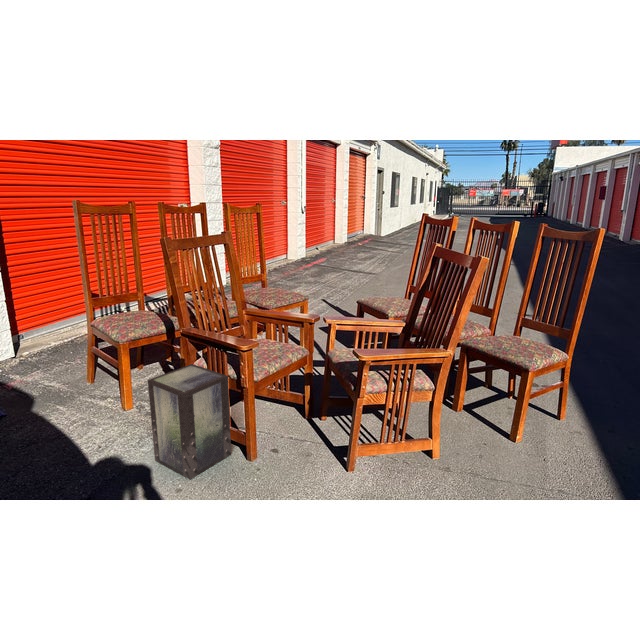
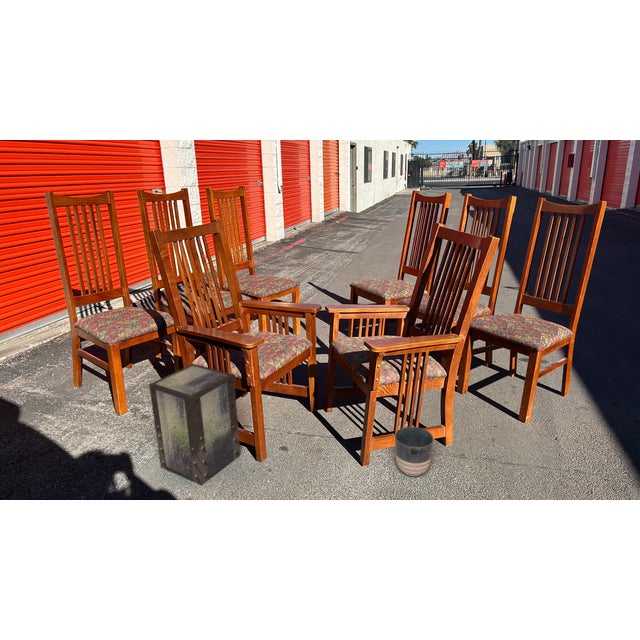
planter: none [378,437,416,485] -> present [395,427,433,476]

